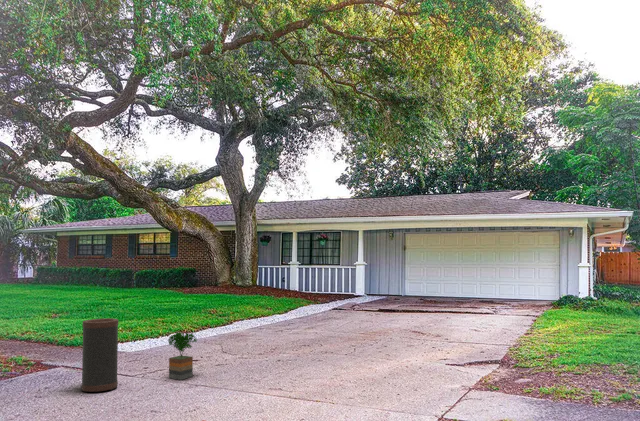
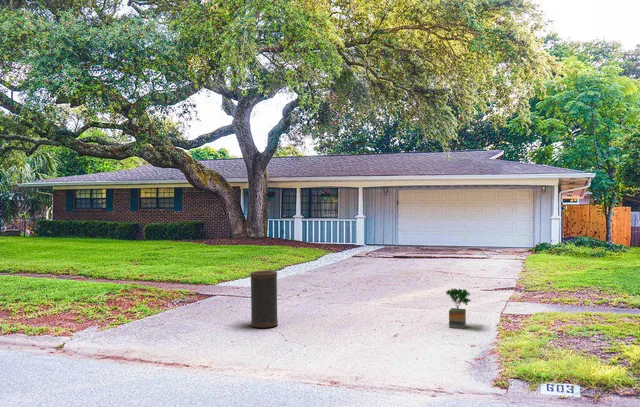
potted tree: present [168,333,197,380] -> present [446,289,471,329]

